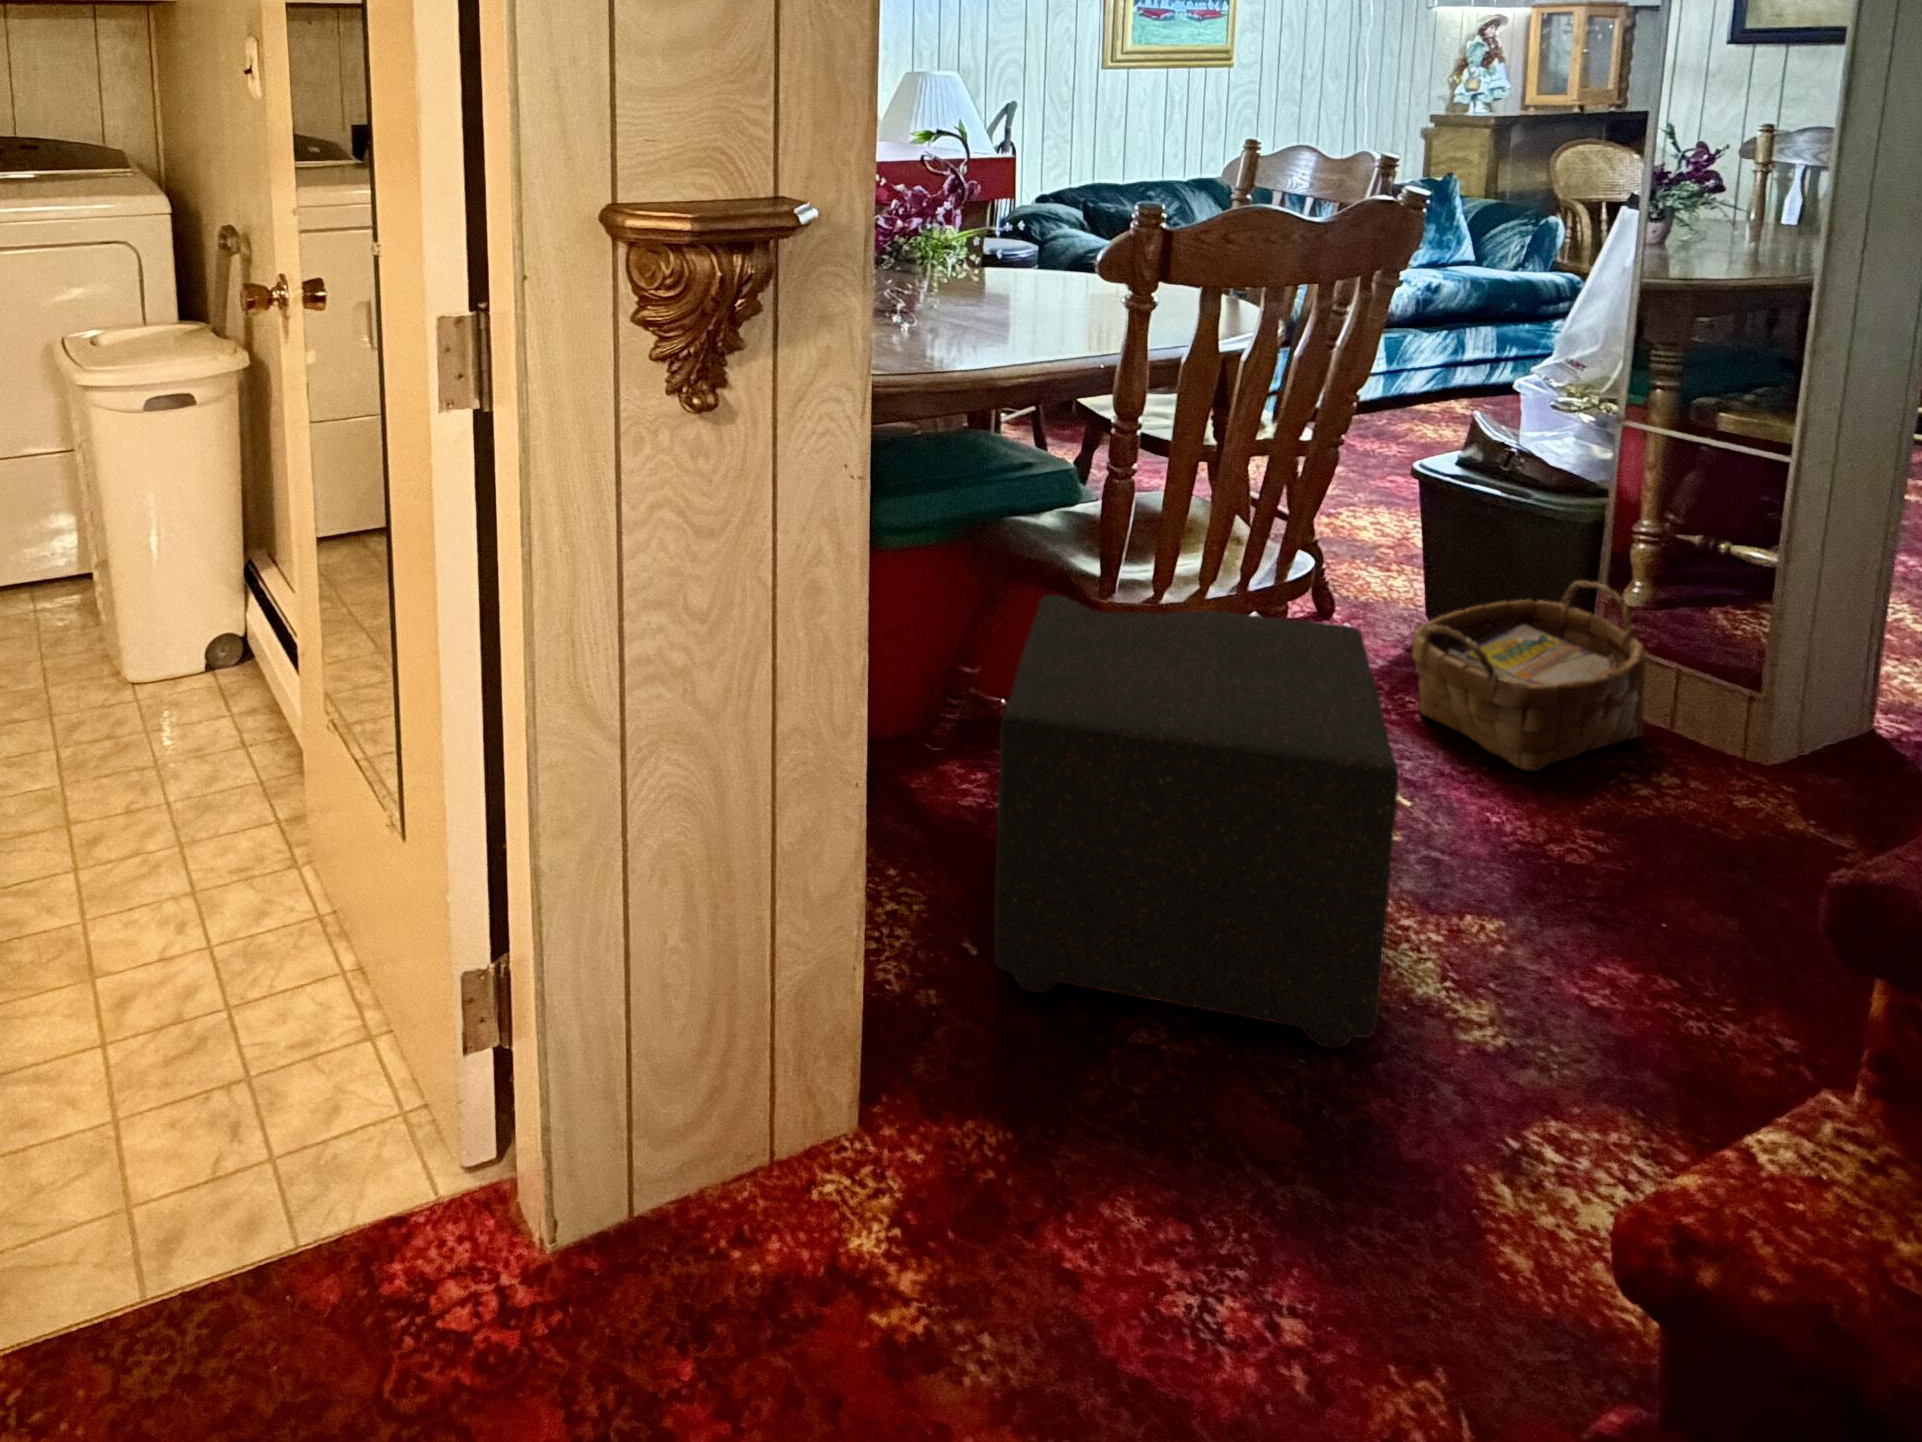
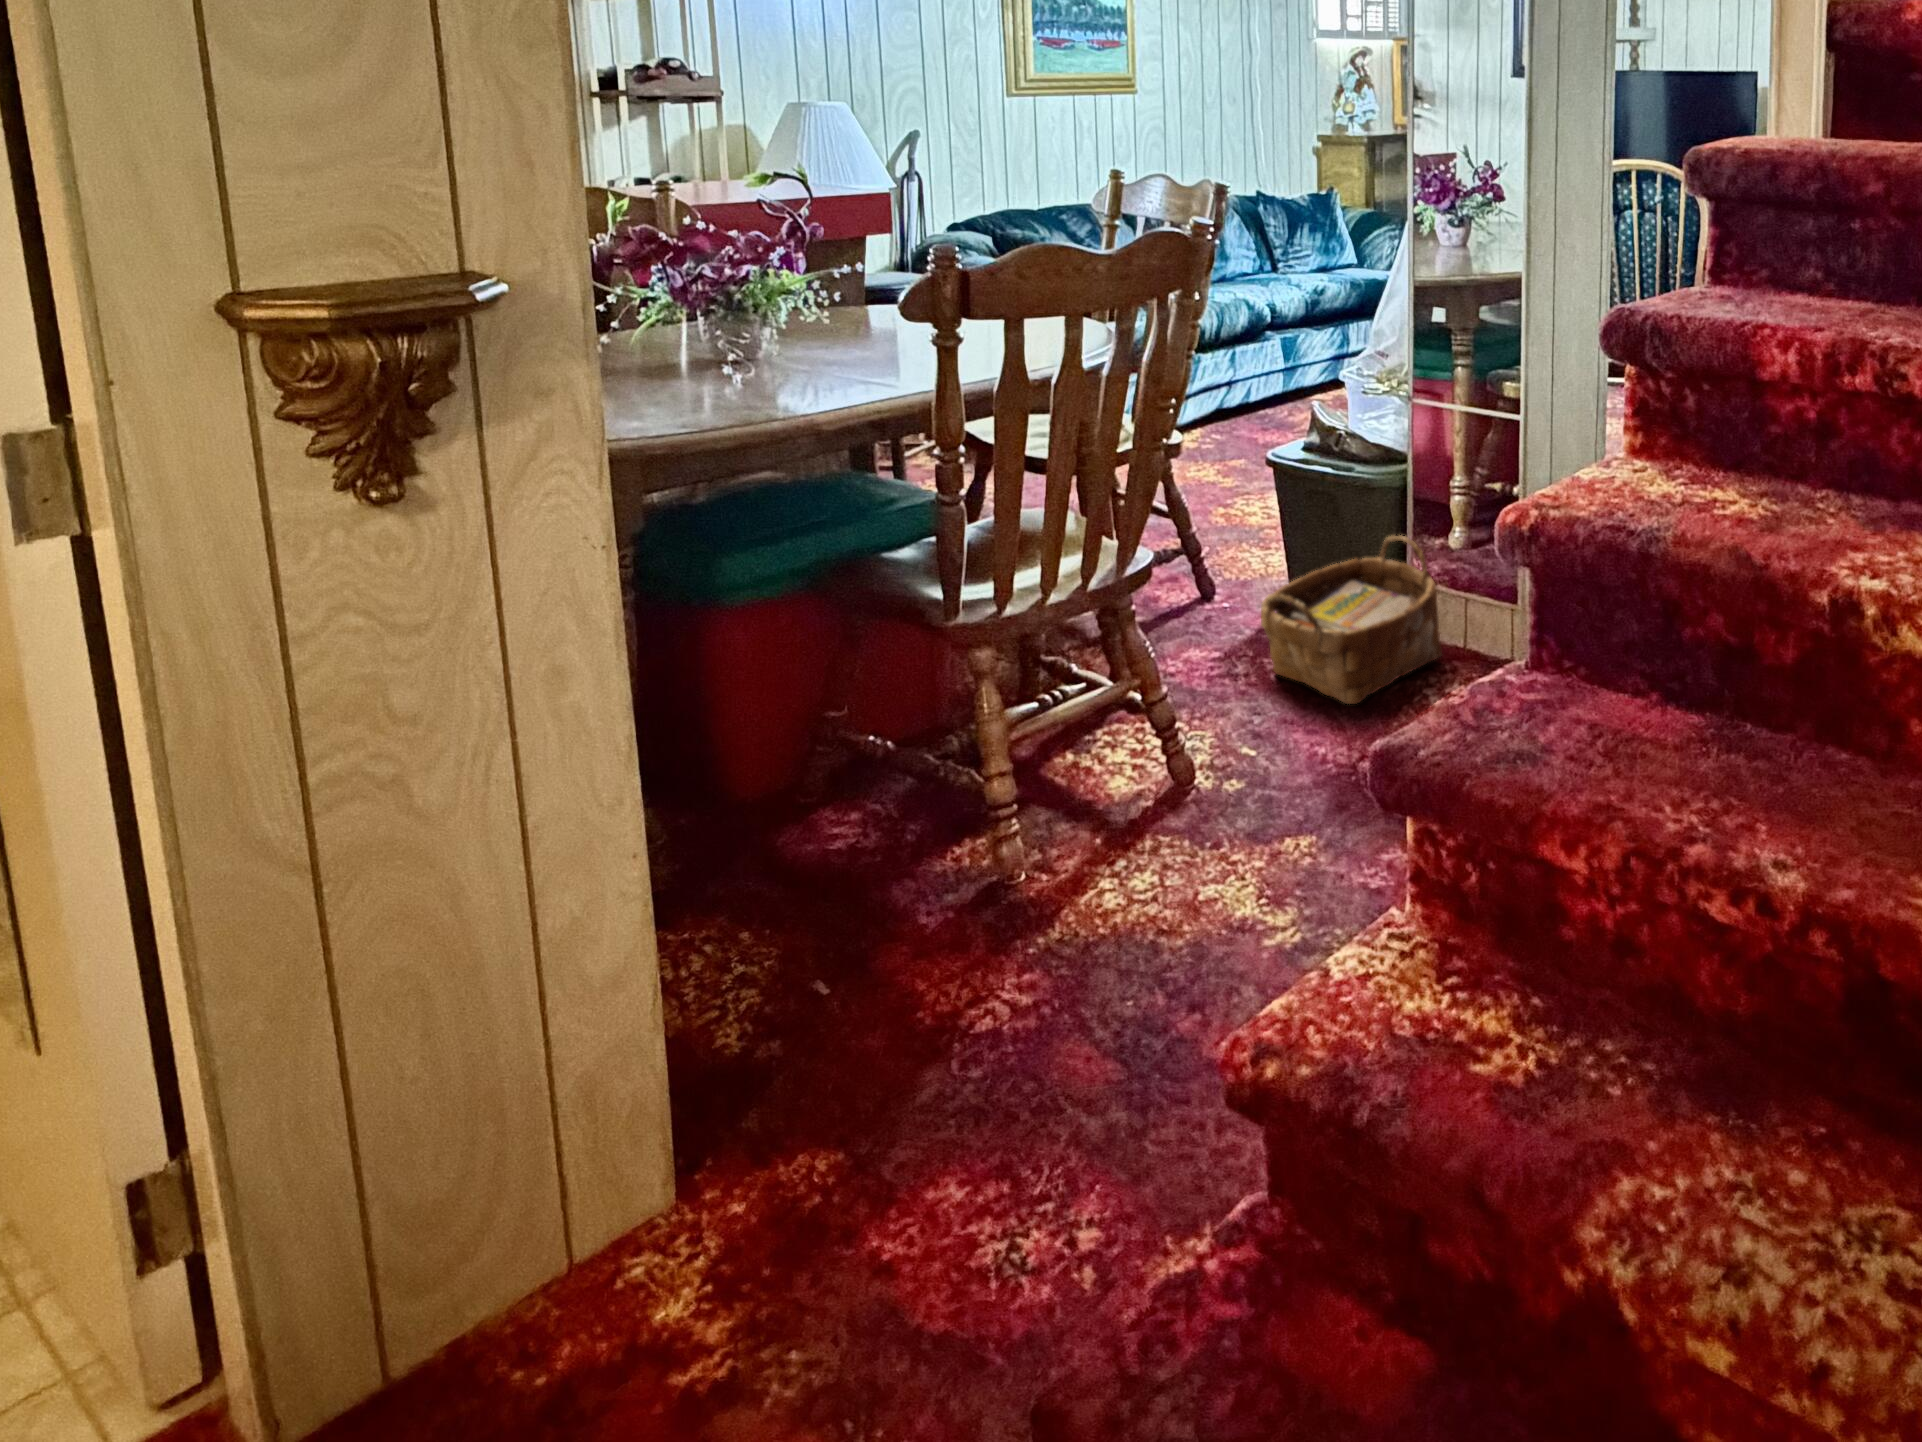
ottoman: present [994,595,1399,1048] -> none [821,608,1191,1015]

